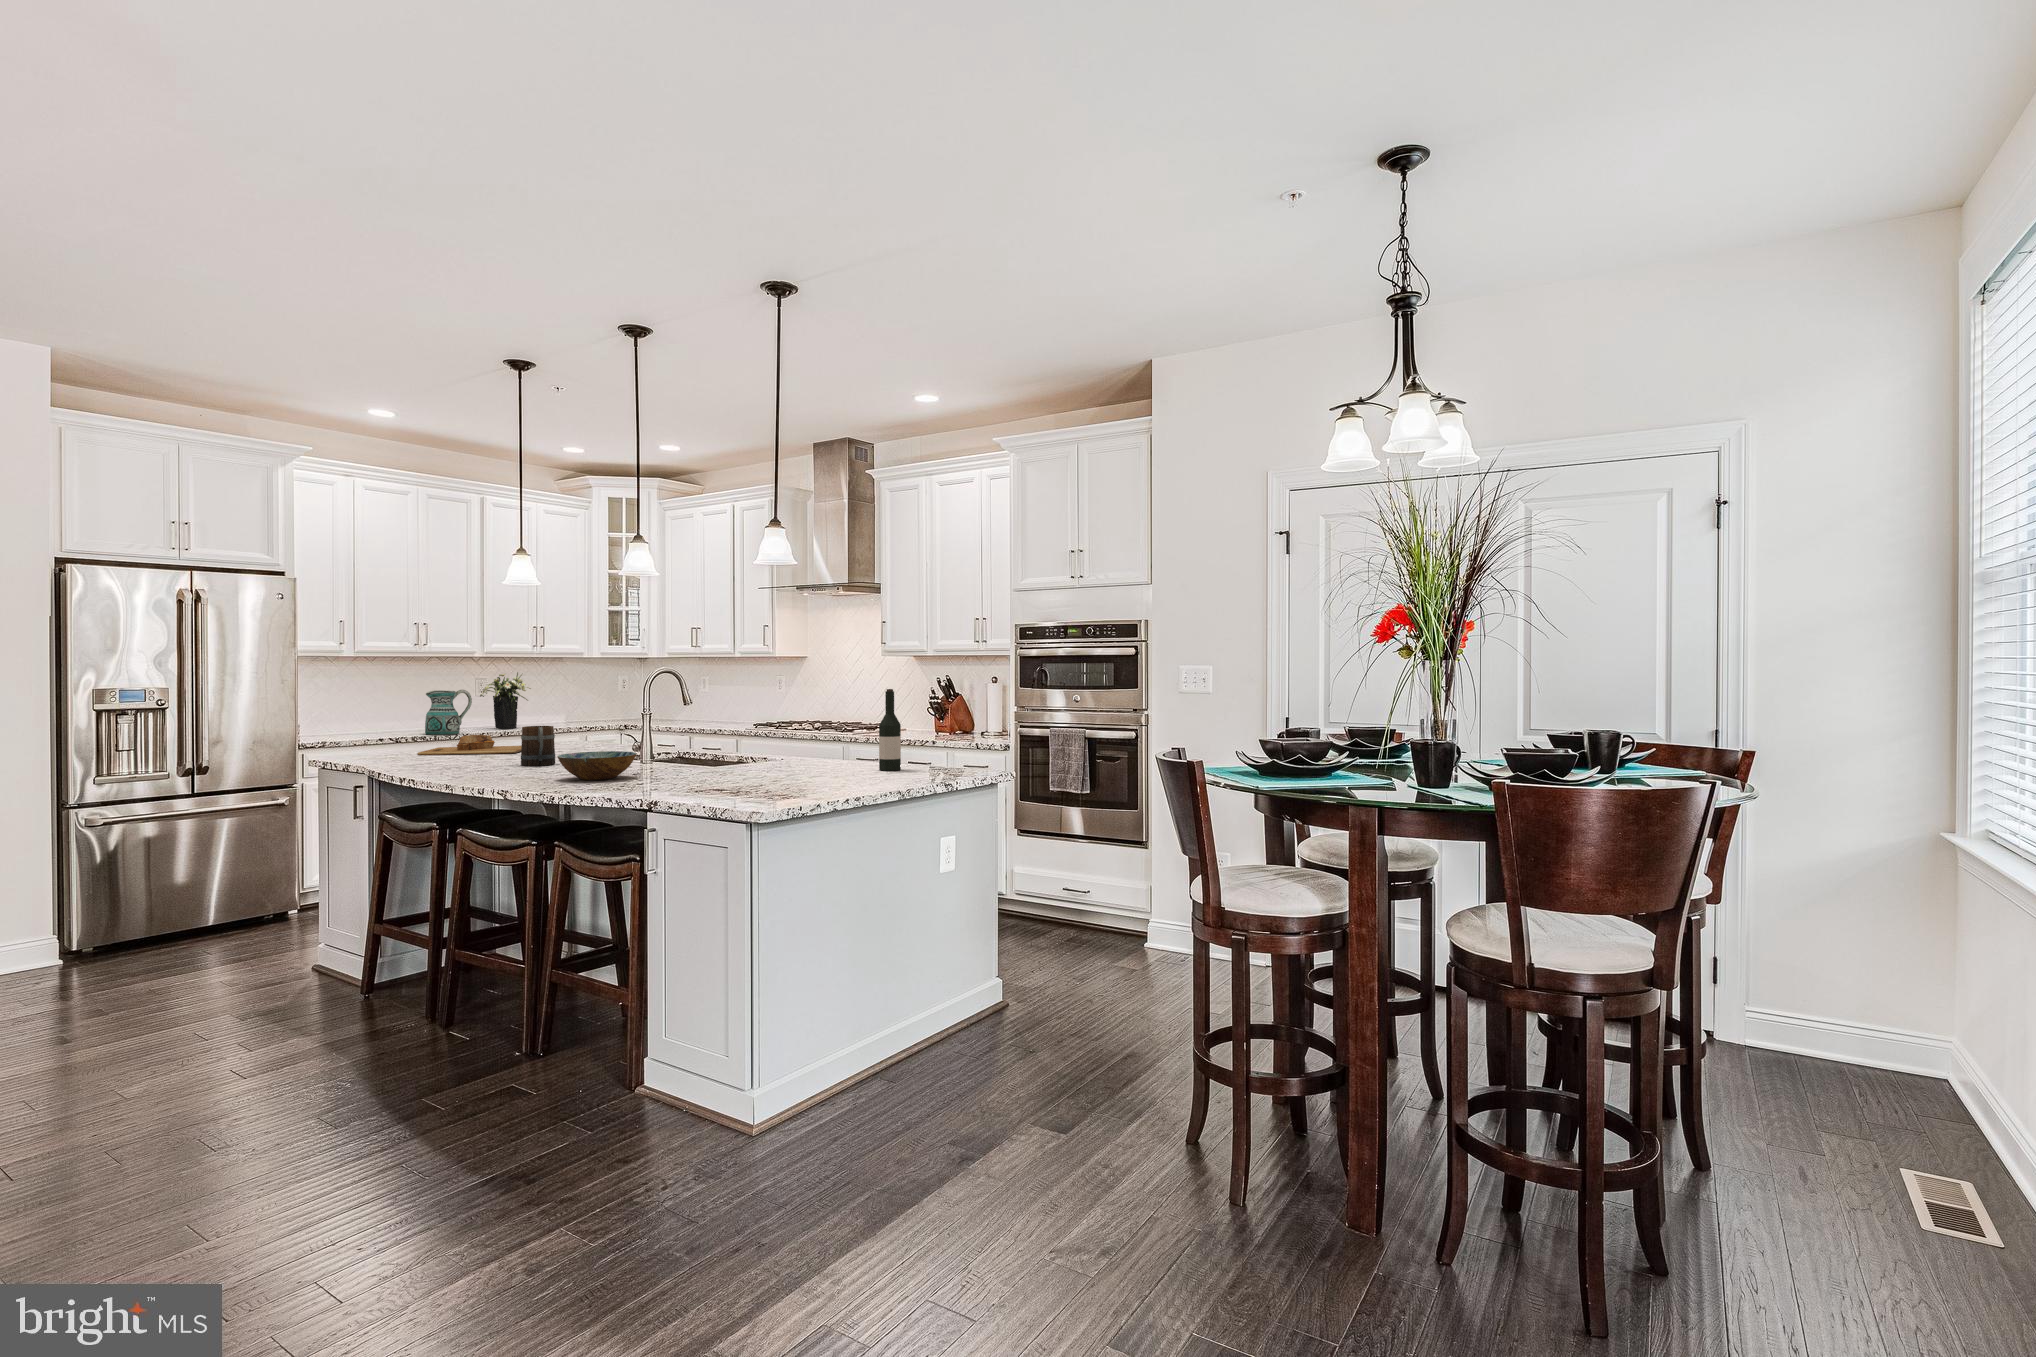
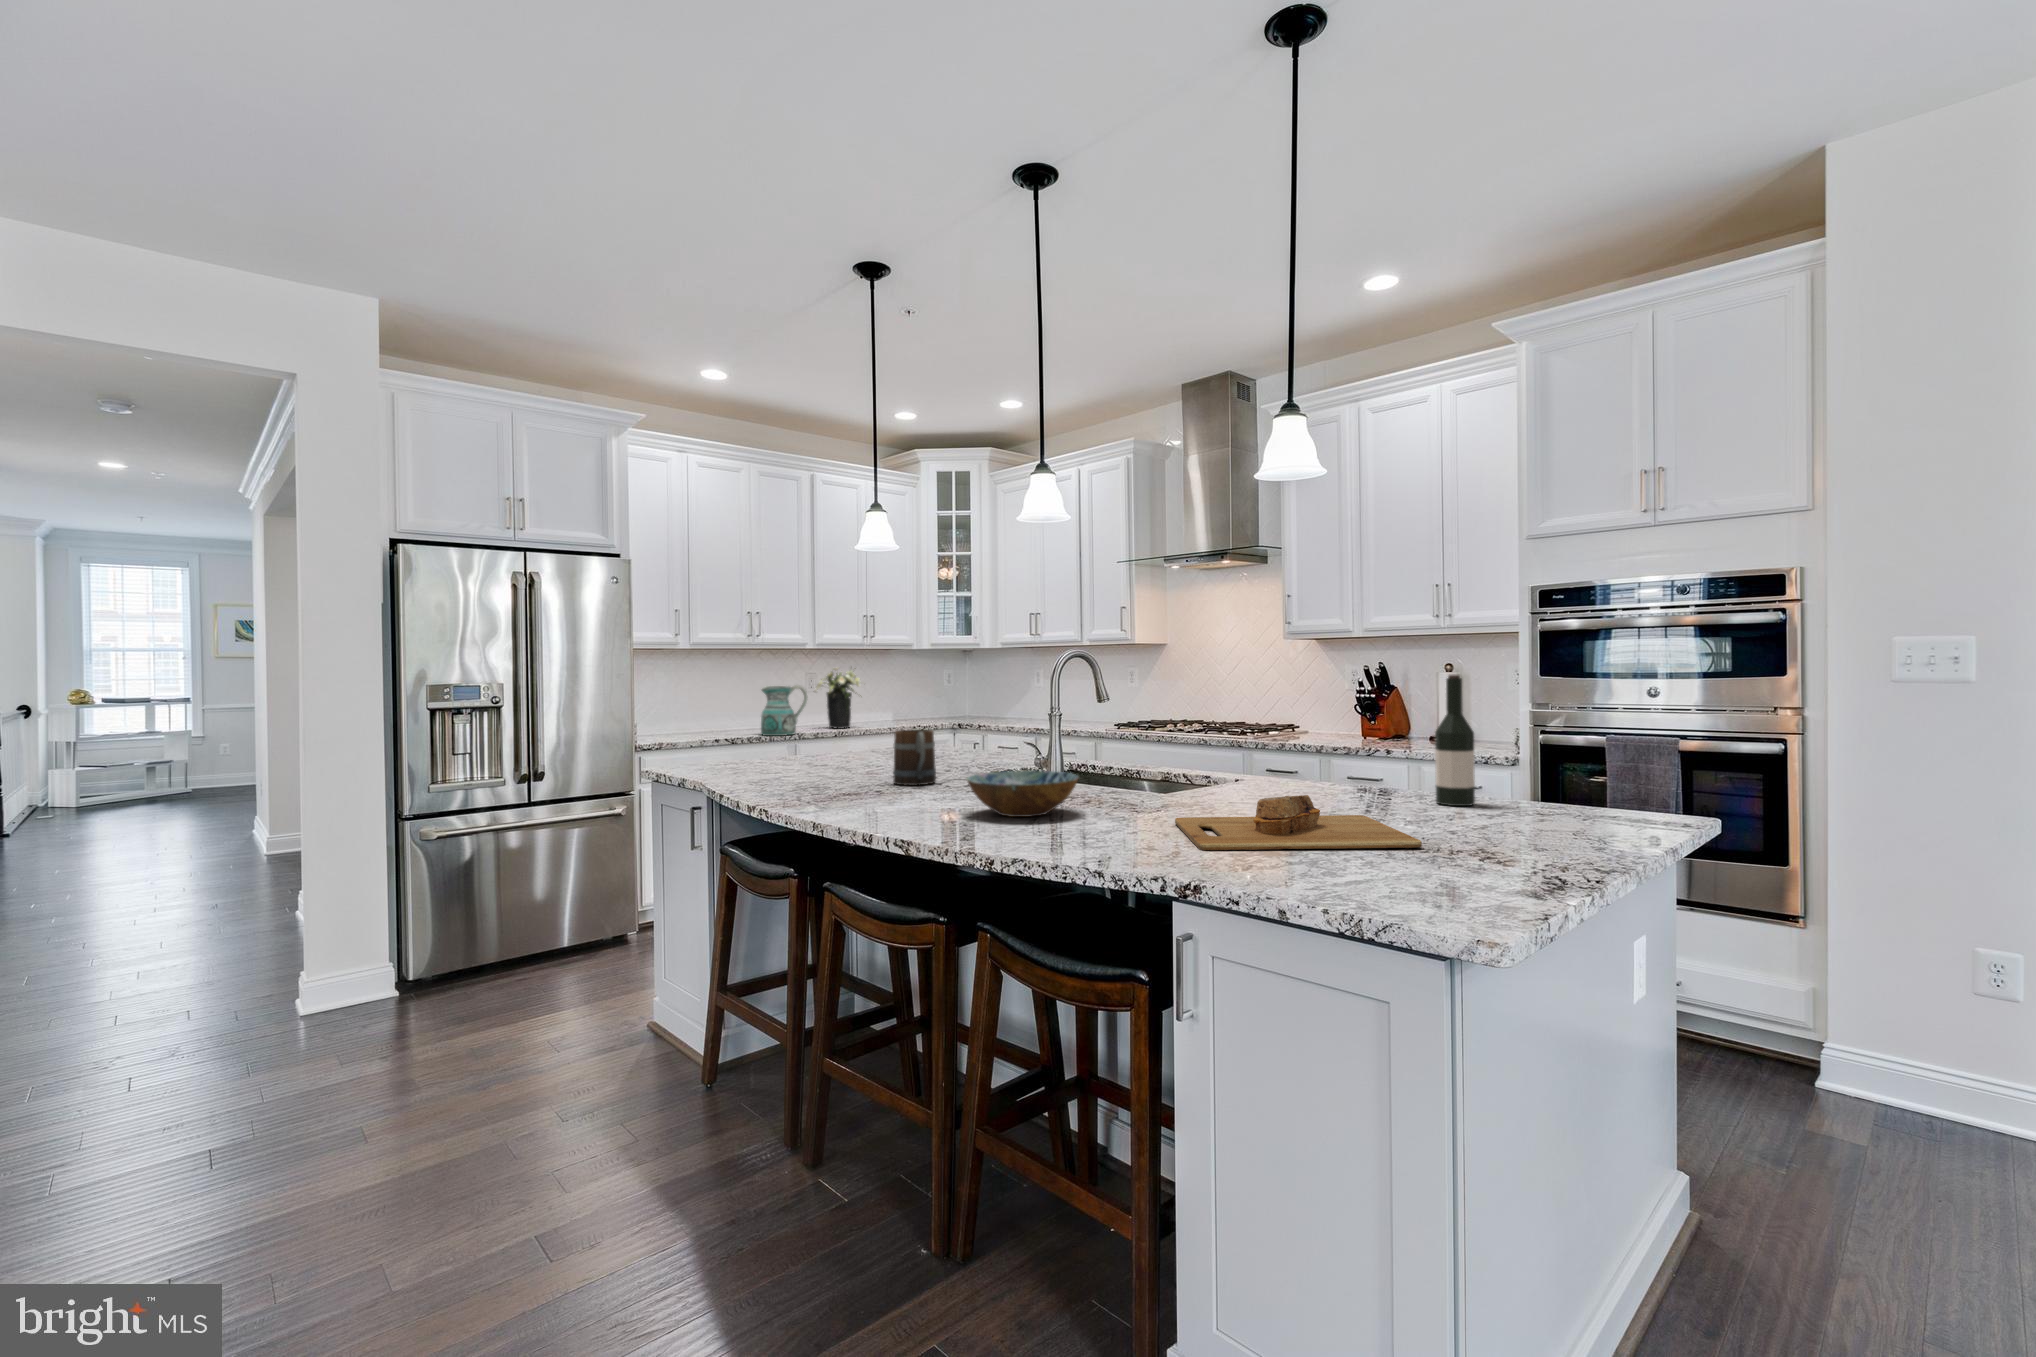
cutting board: present [417,735,521,755] -> present [1175,795,1422,851]

